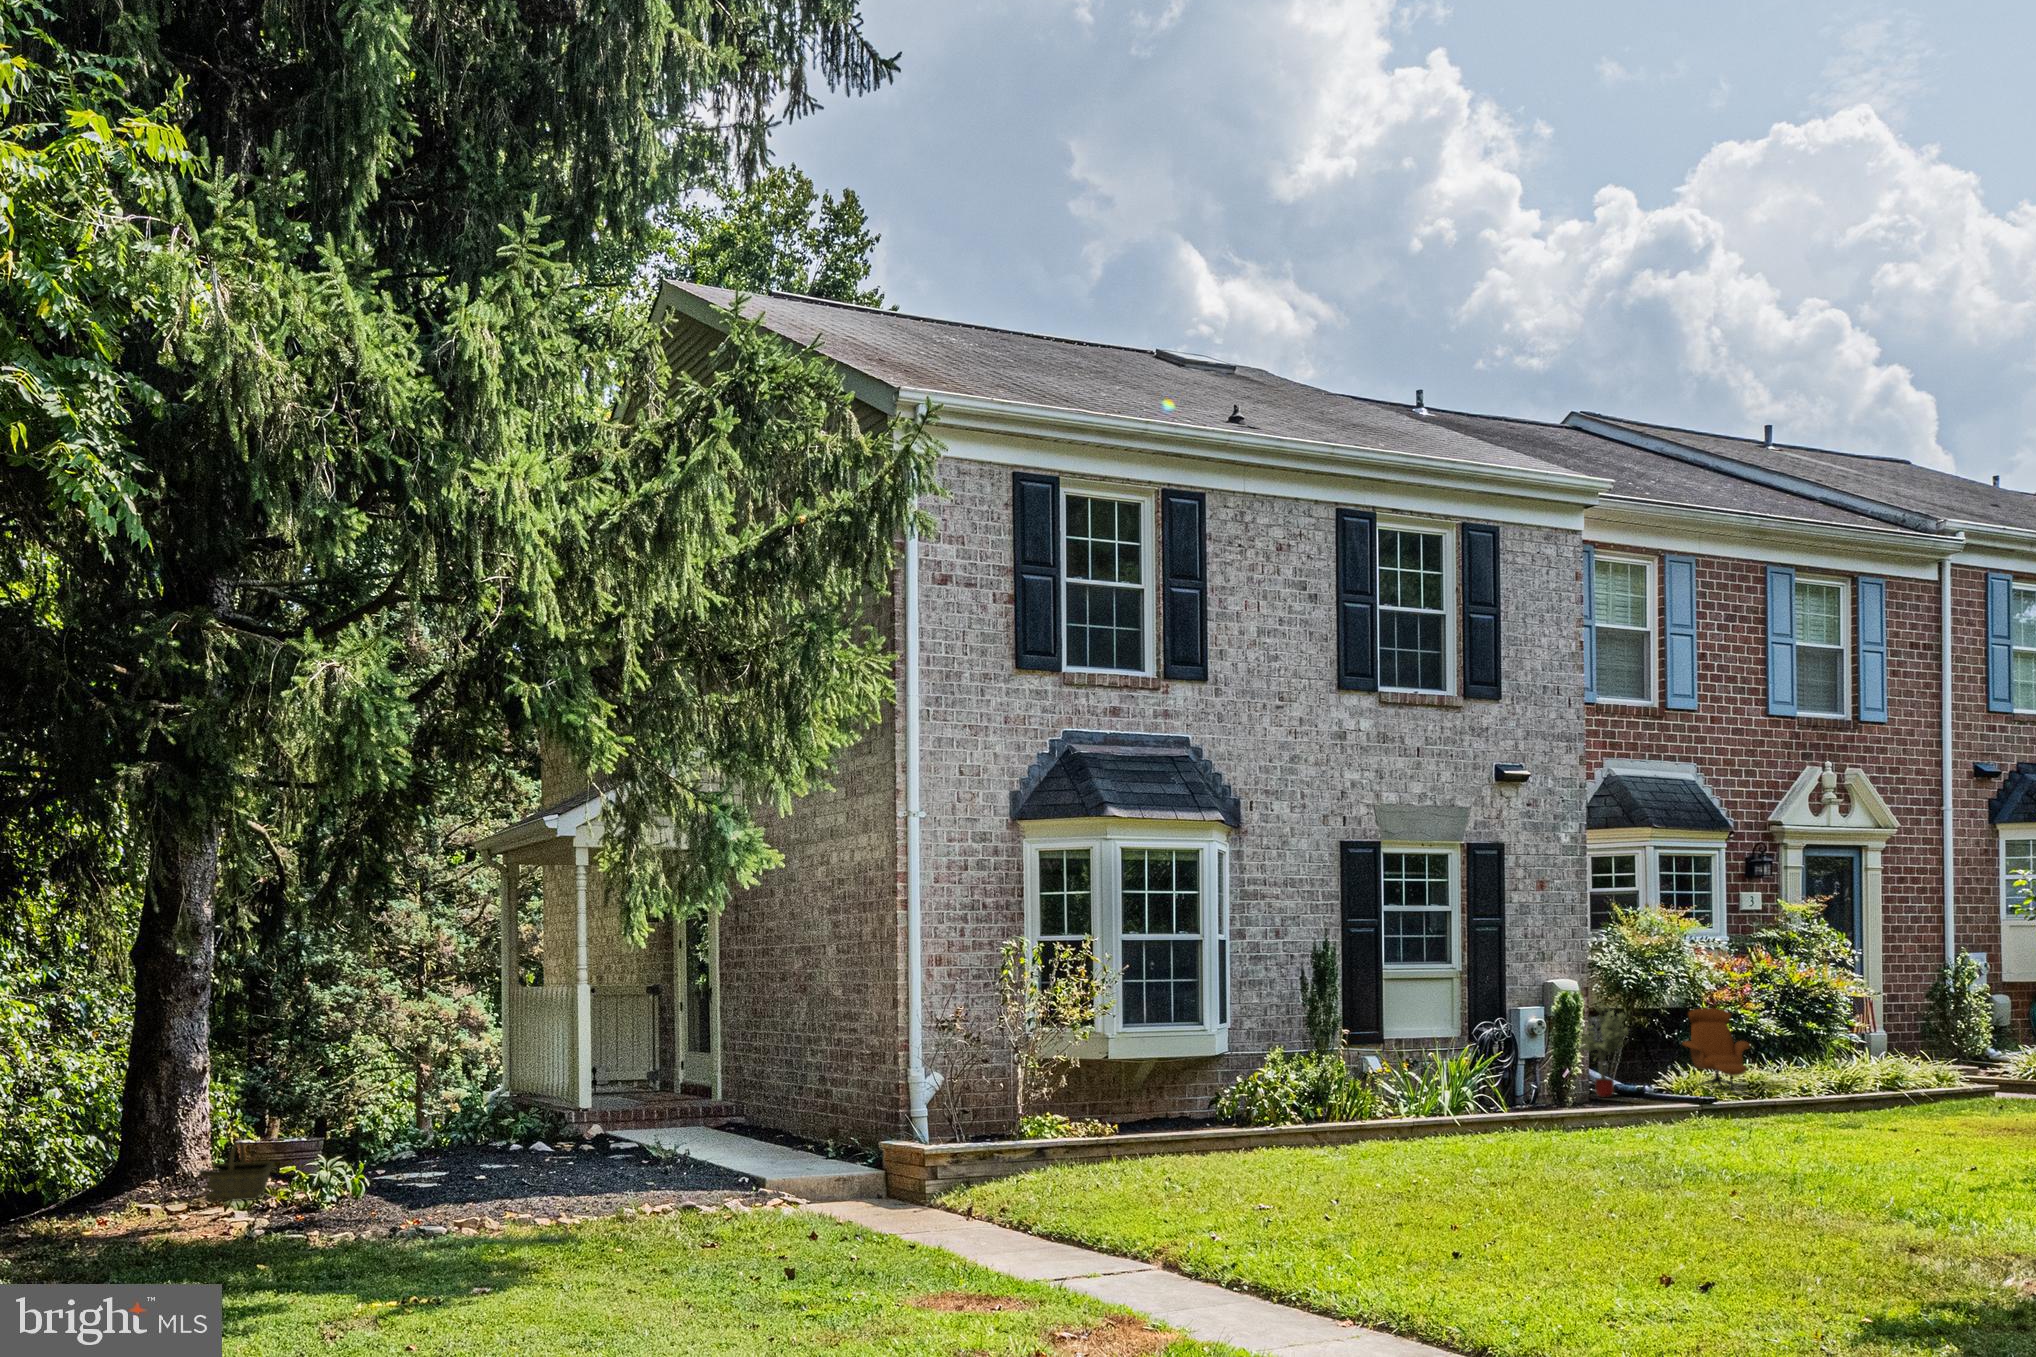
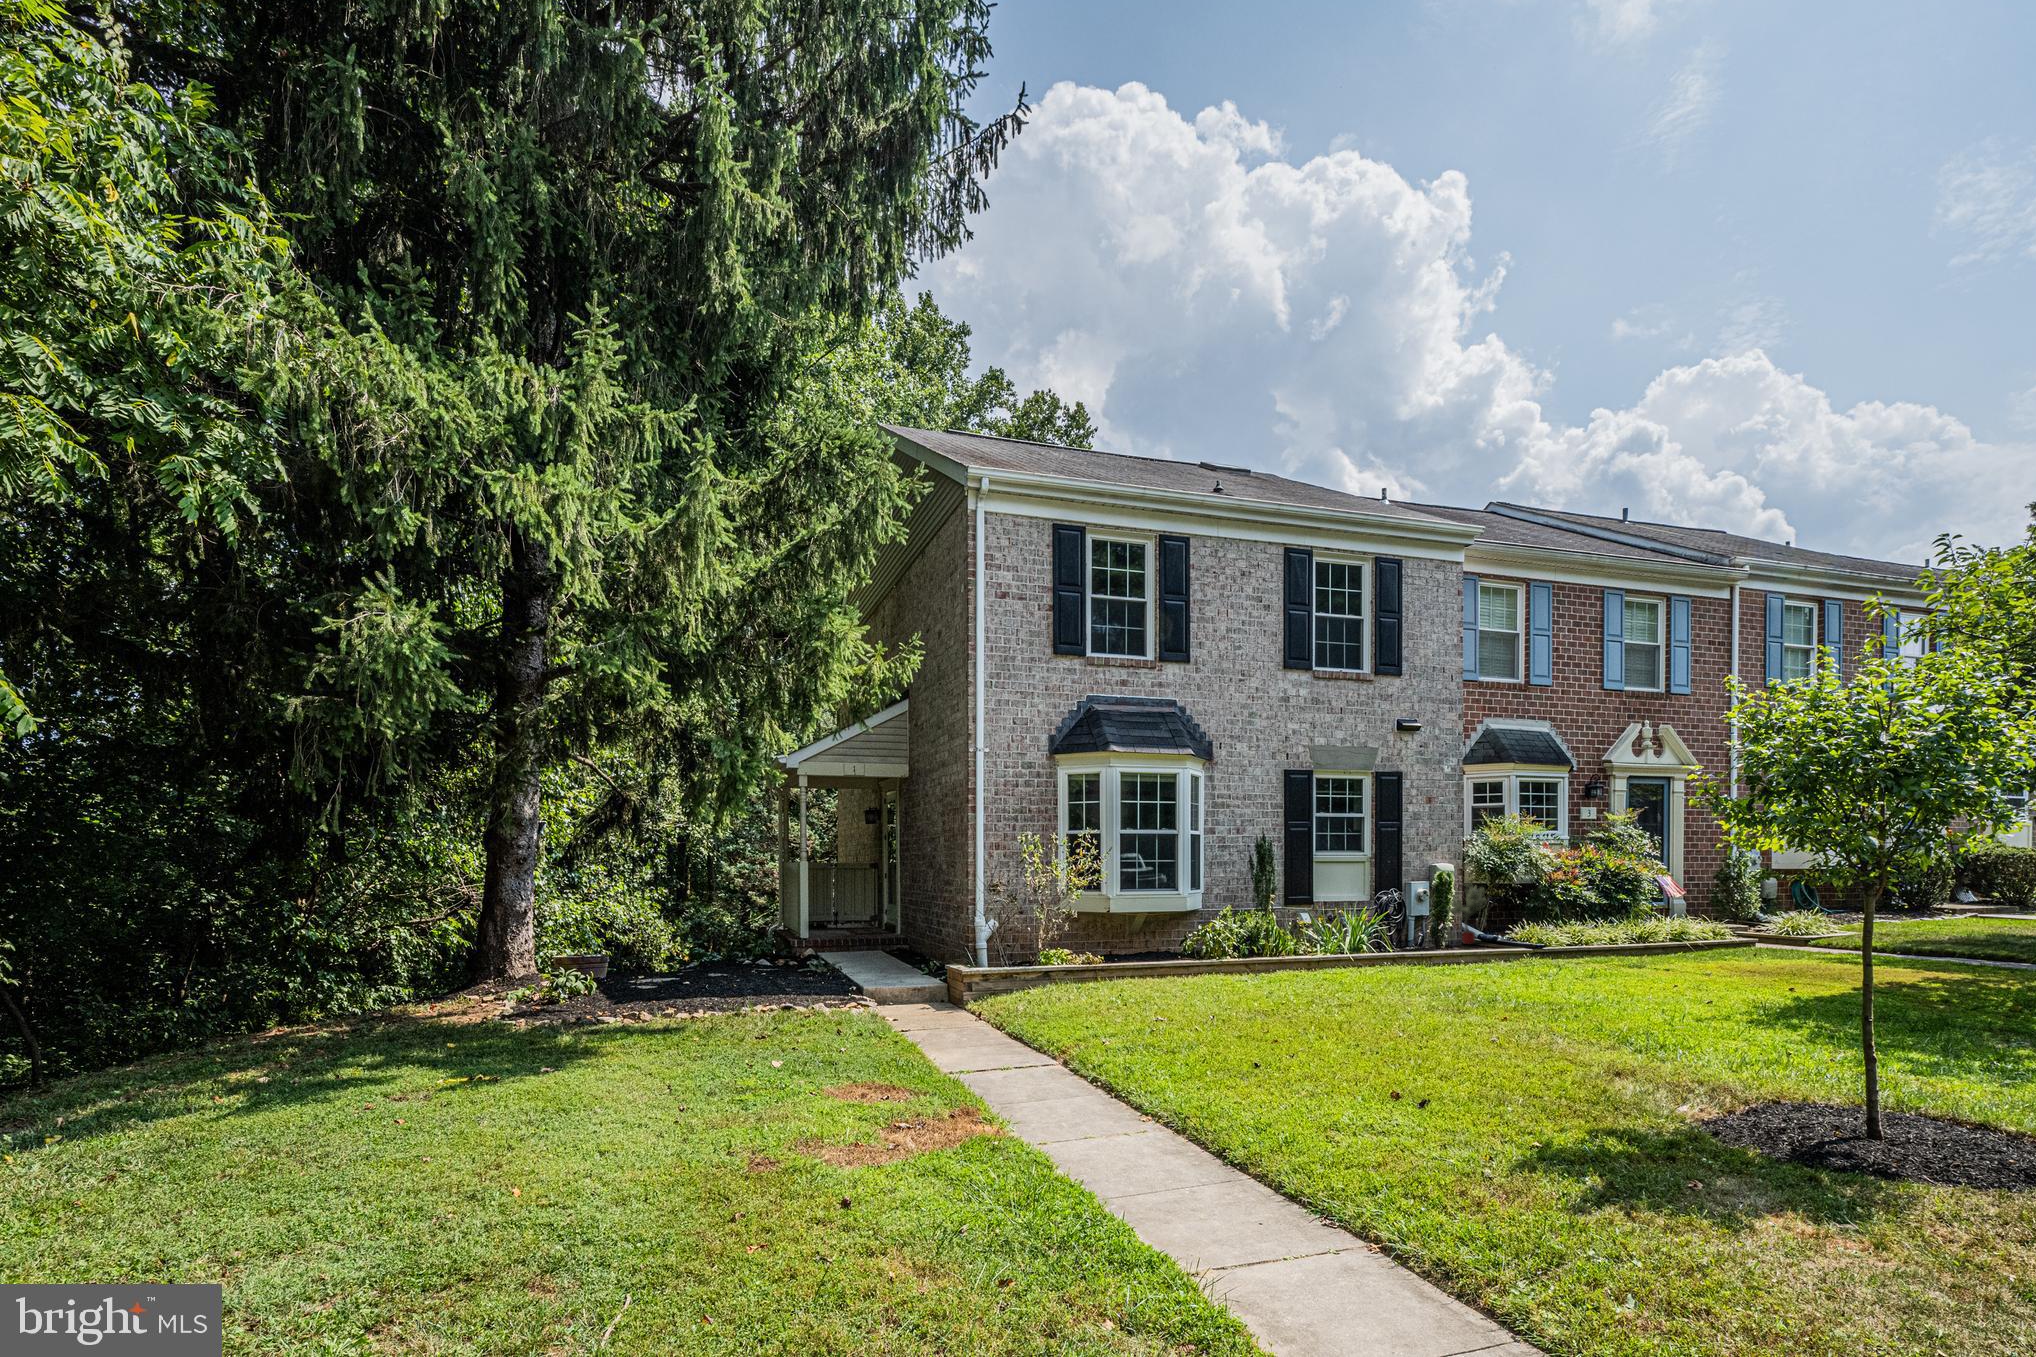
lounge chair: present [1682,1008,1751,1094] -> none [1527,885,1576,948]
basket: present [199,1141,273,1201] -> none [527,945,576,982]

